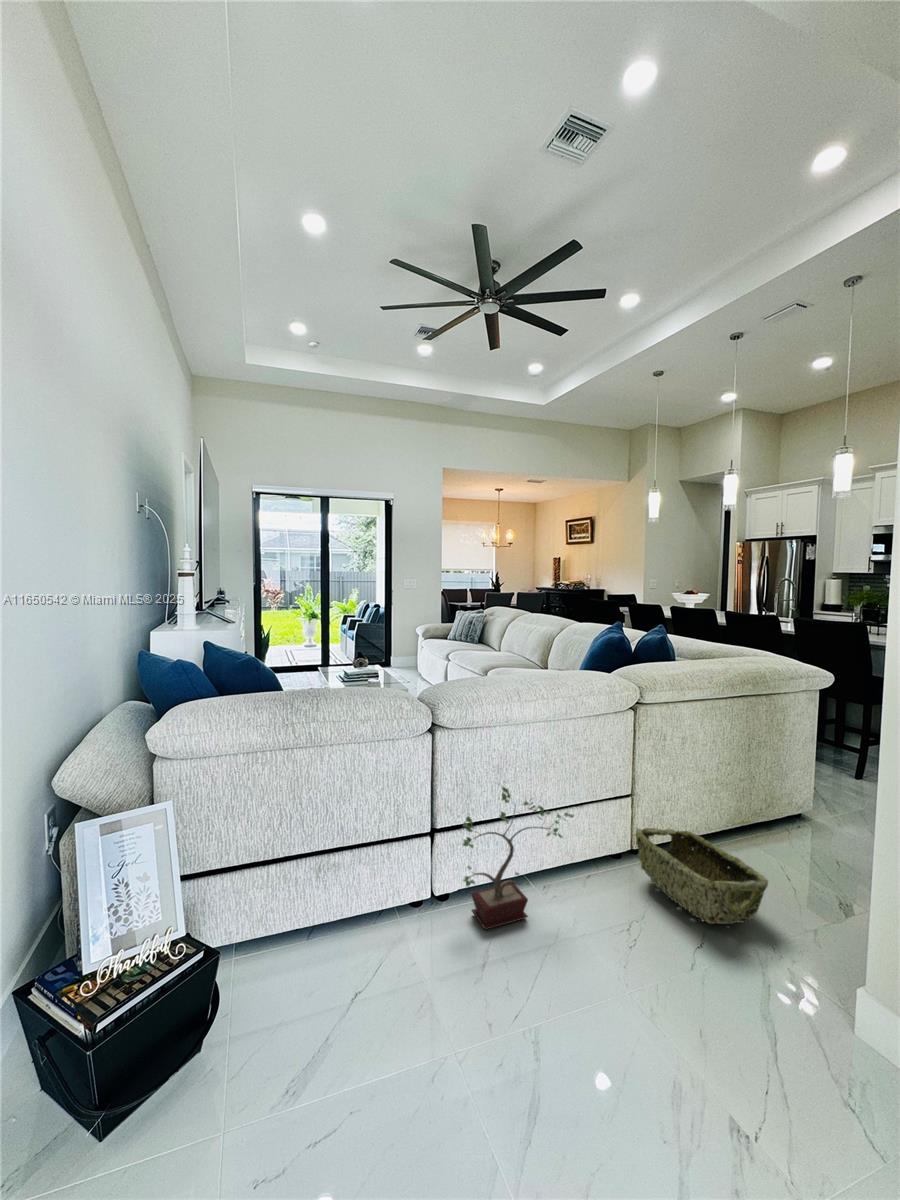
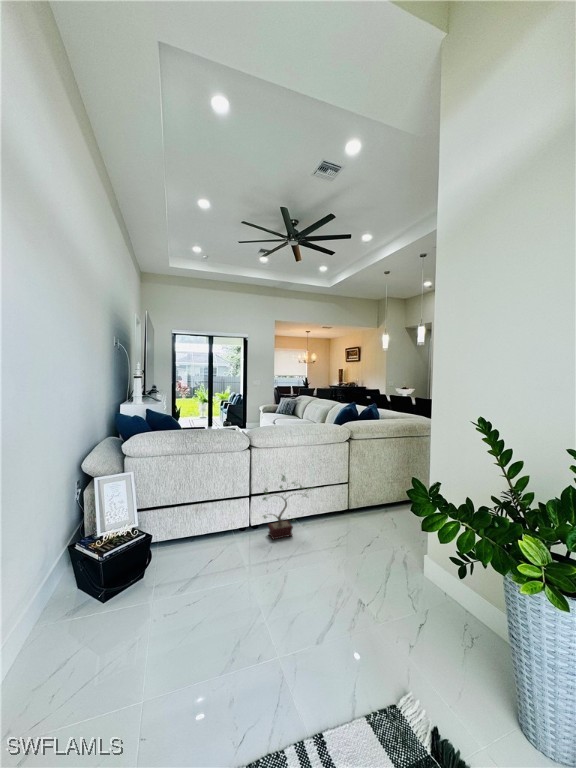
woven basket: present [636,828,768,924] -> none [347,498,402,538]

